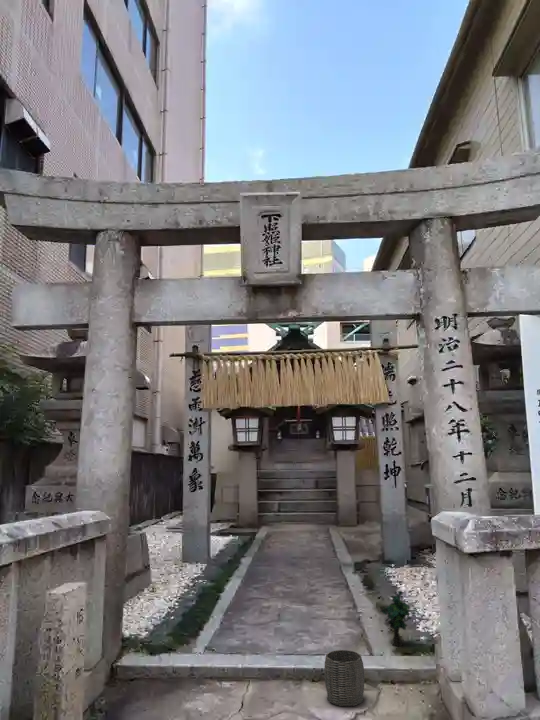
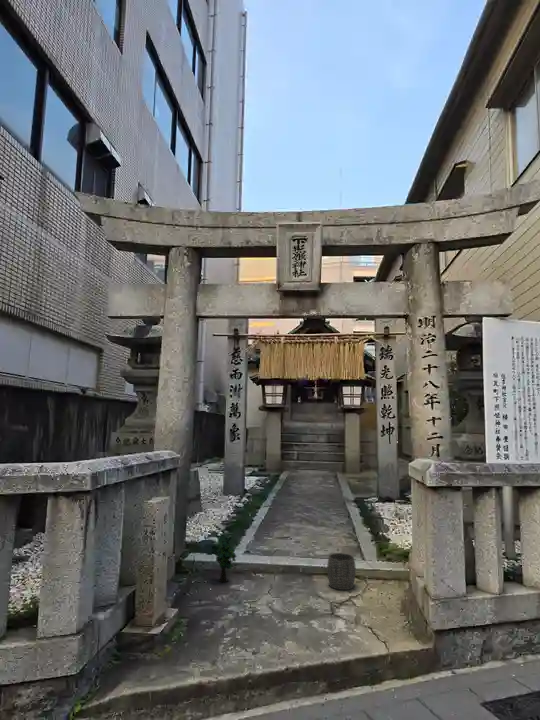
decorative plant: present [382,591,411,646] -> present [213,538,236,582]

